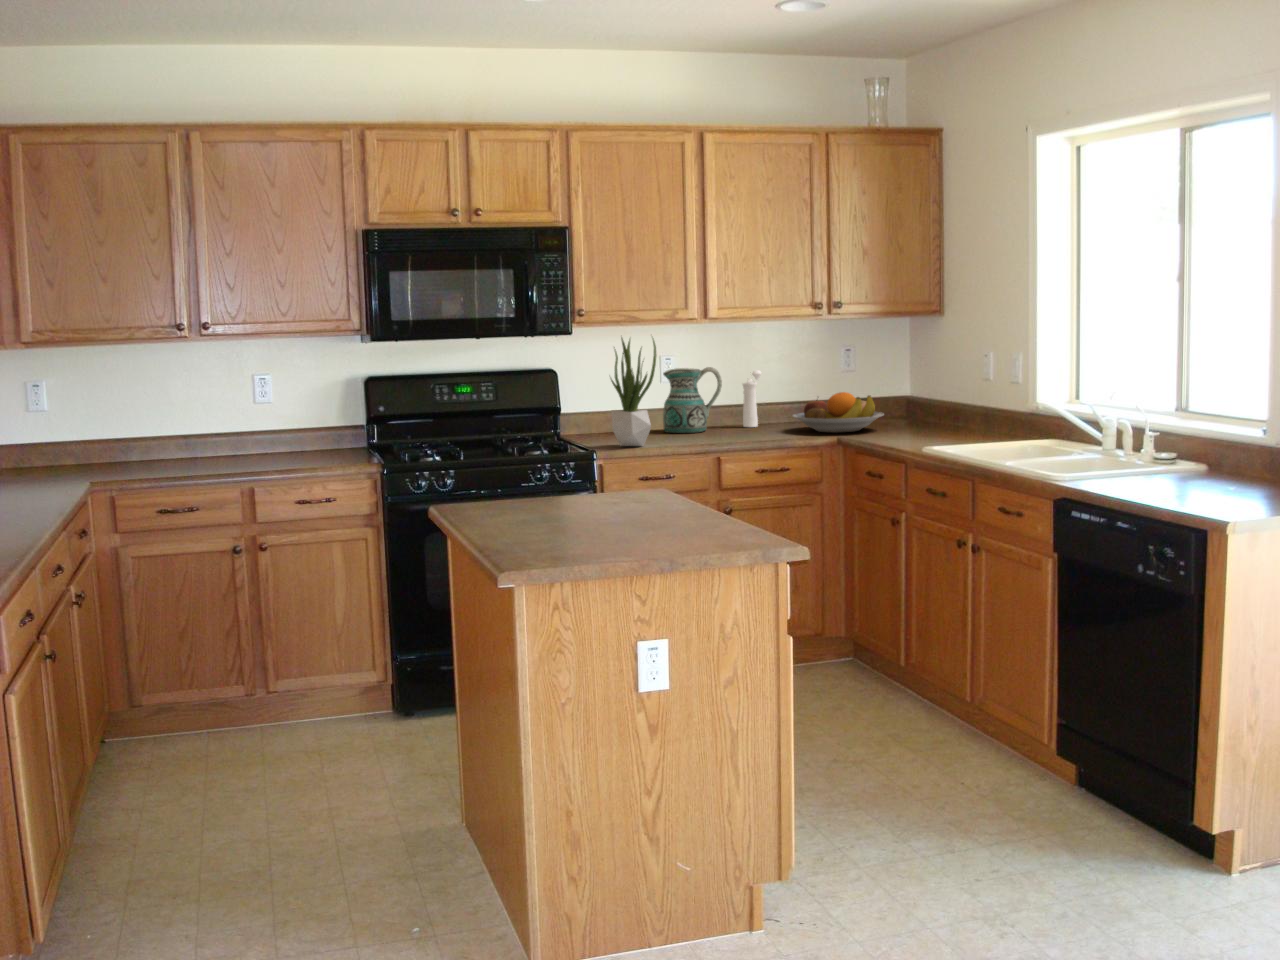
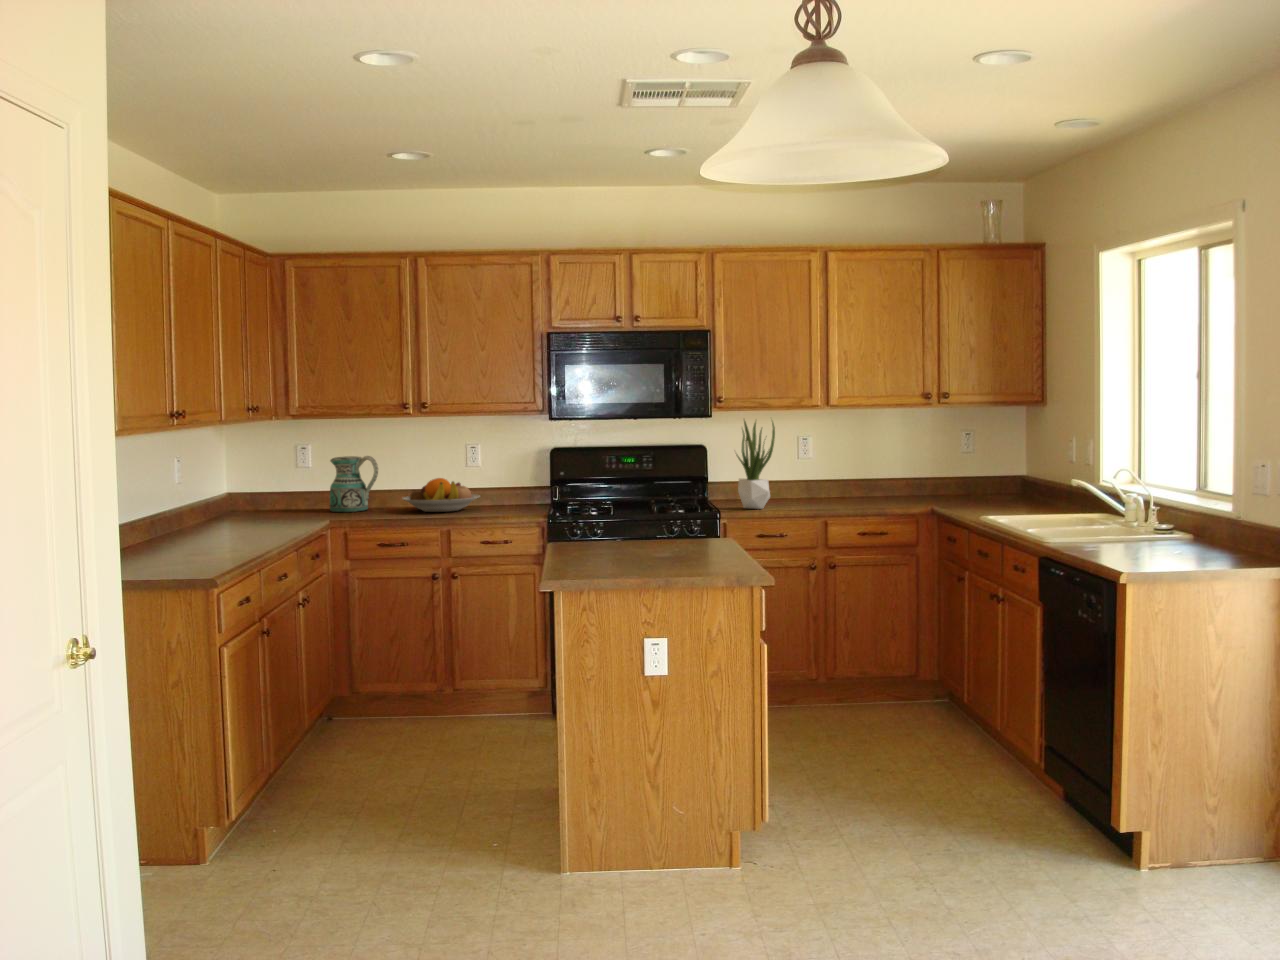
ceramic pitcher: present [663,367,722,433] -> present [330,456,378,512]
pepper mill: present [742,370,761,427] -> none [867,449,888,498]
fruit bowl: present [793,392,884,433] -> present [402,478,480,512]

